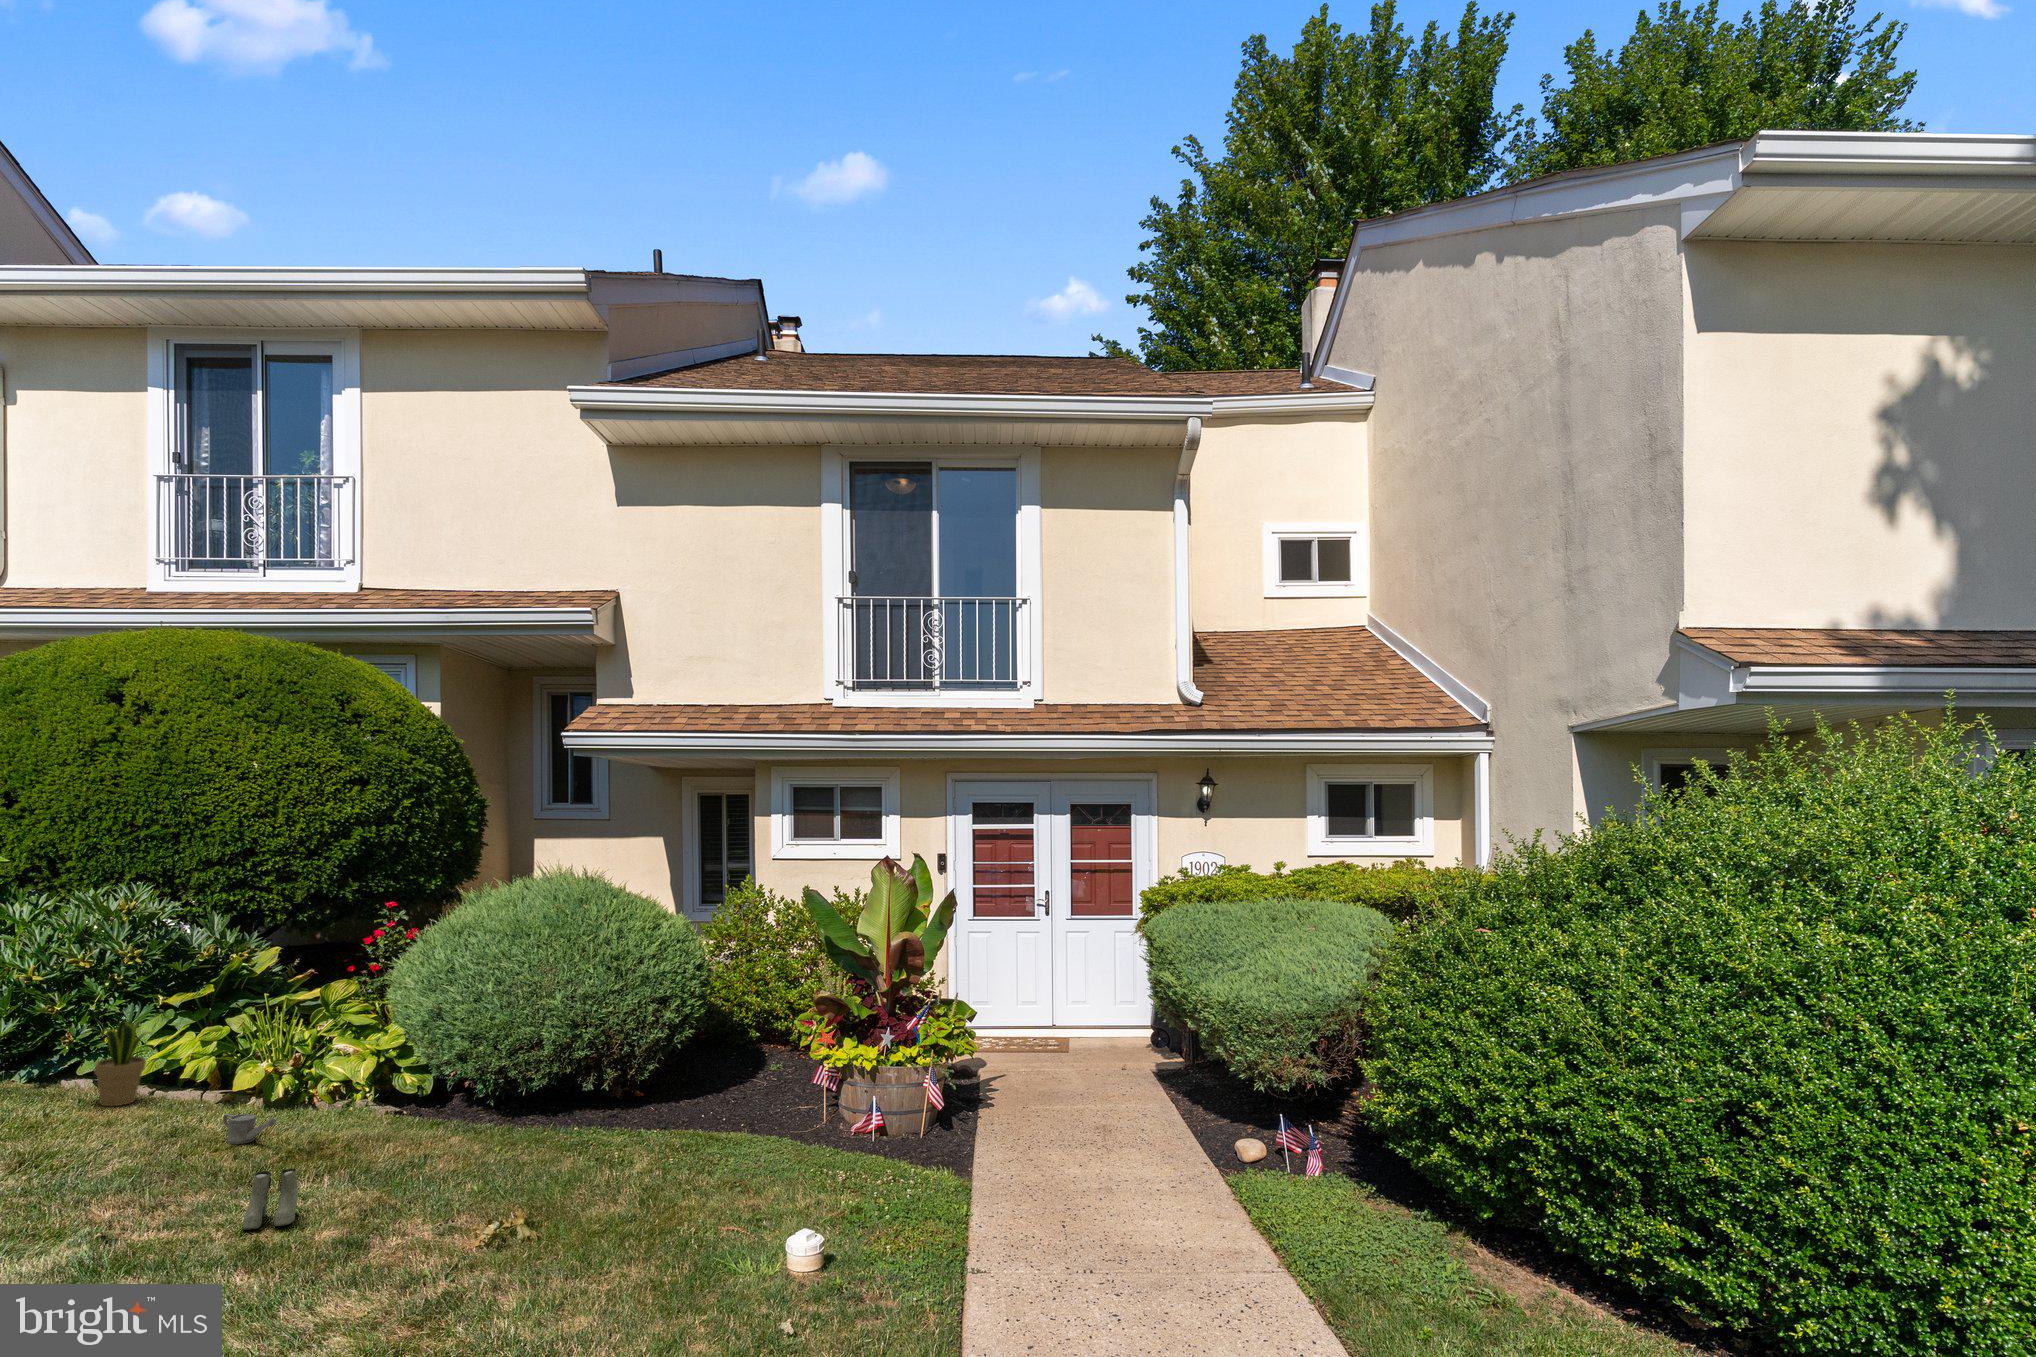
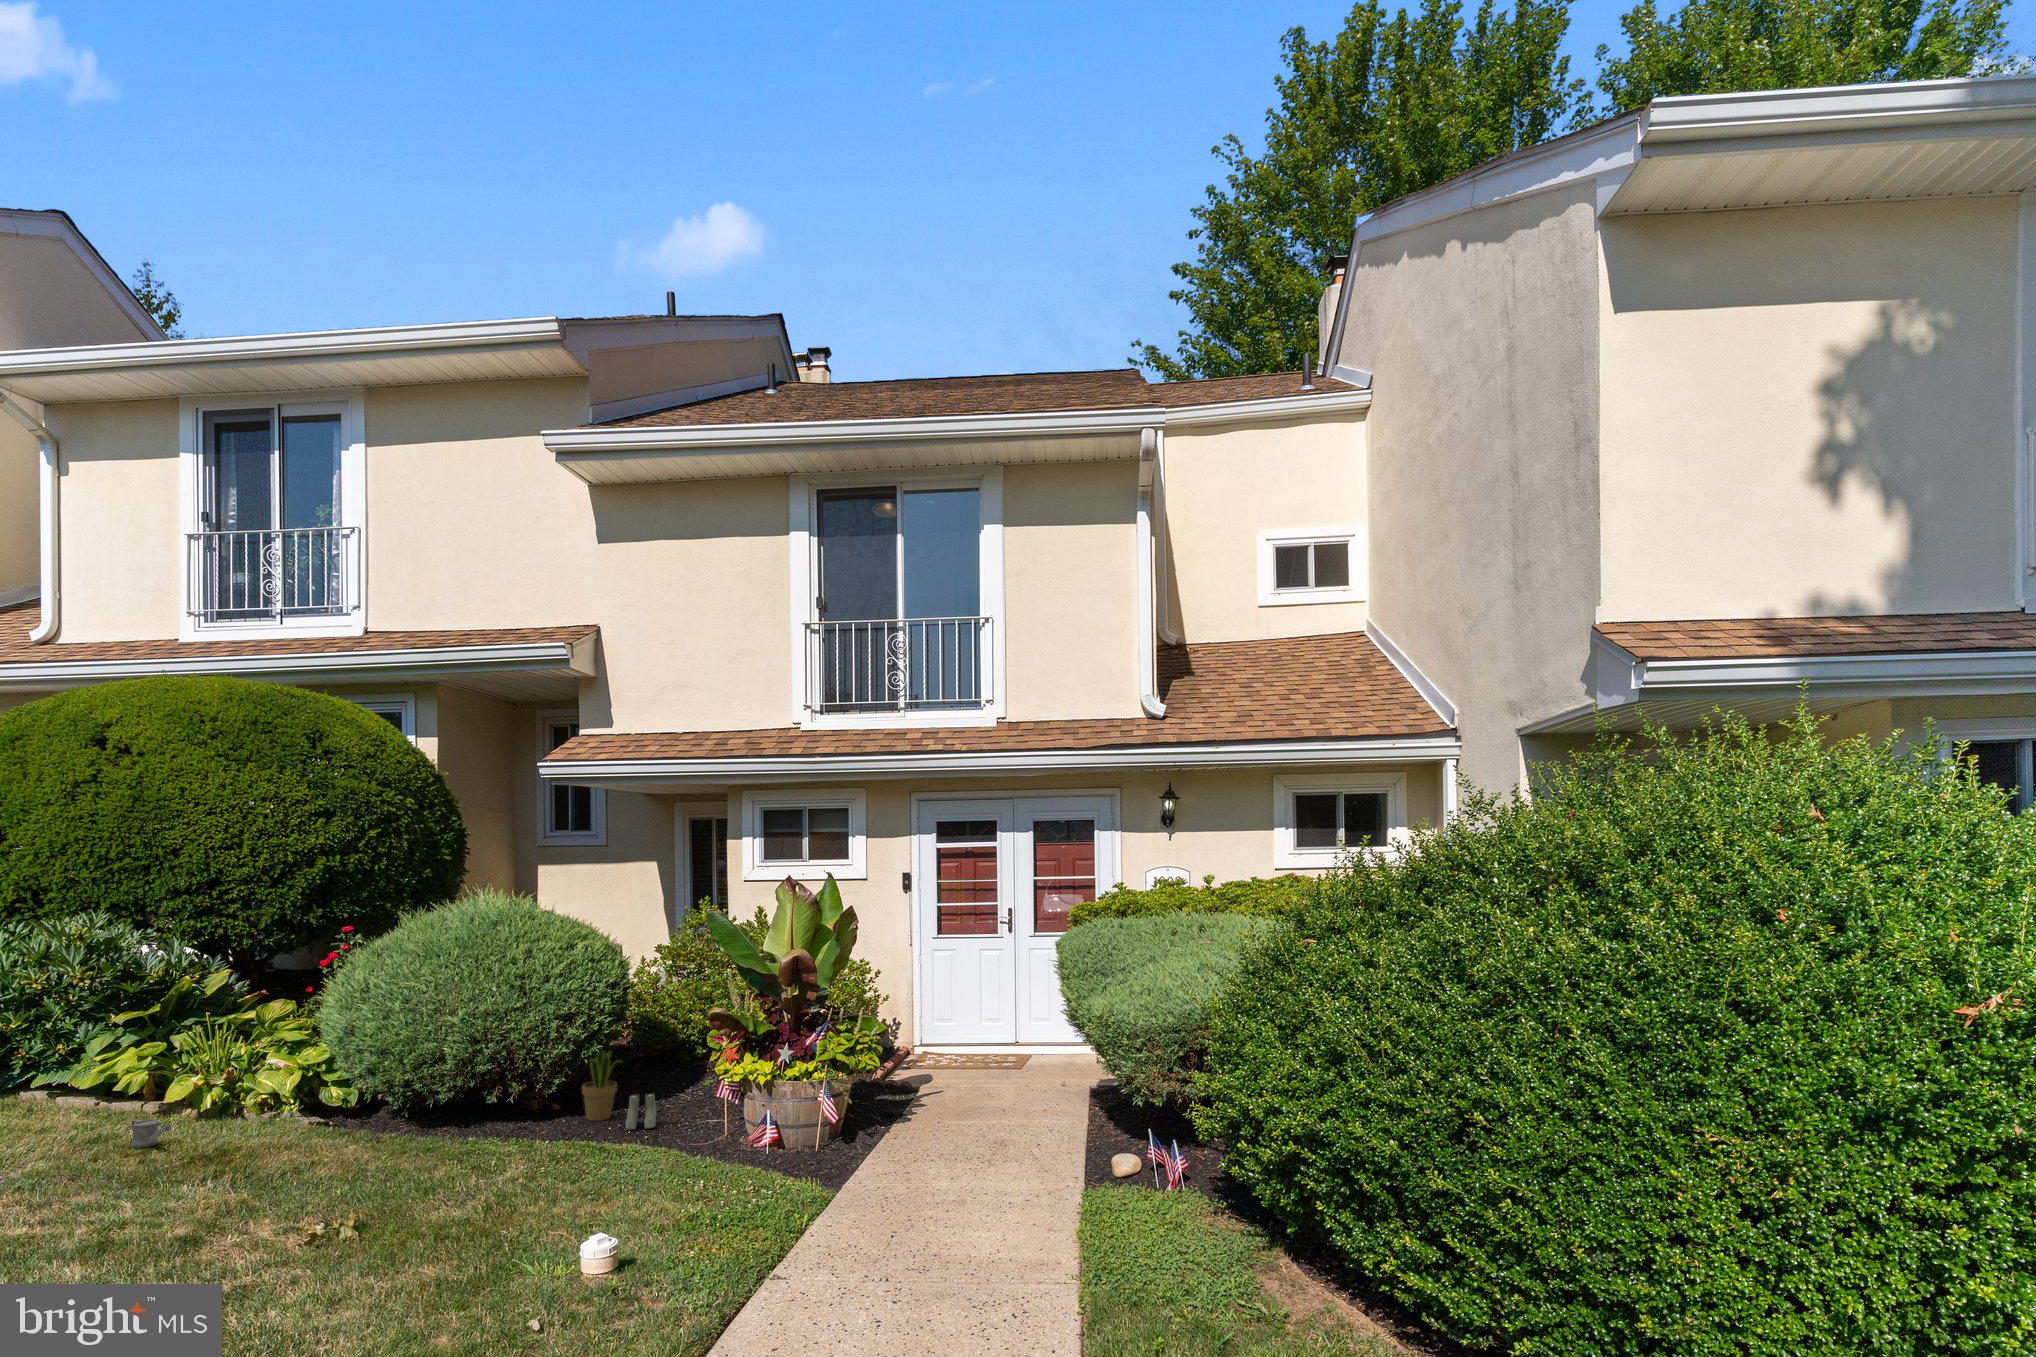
potted plant: present [94,1019,153,1106] -> present [582,1051,617,1121]
boots: present [243,1169,298,1230] -> present [626,1093,656,1130]

